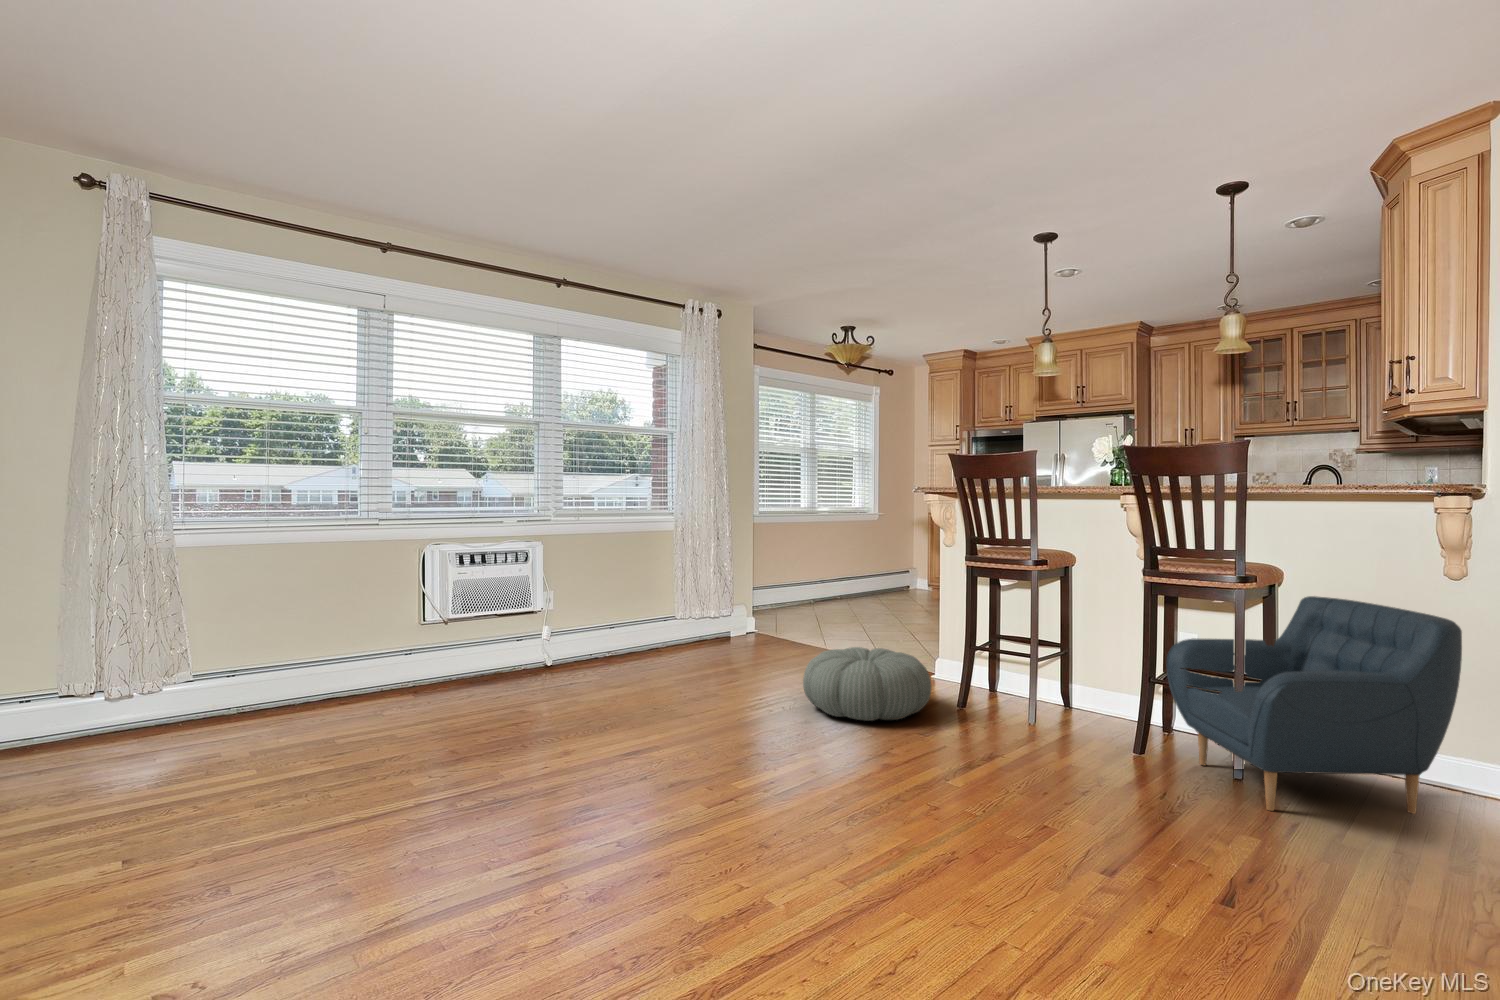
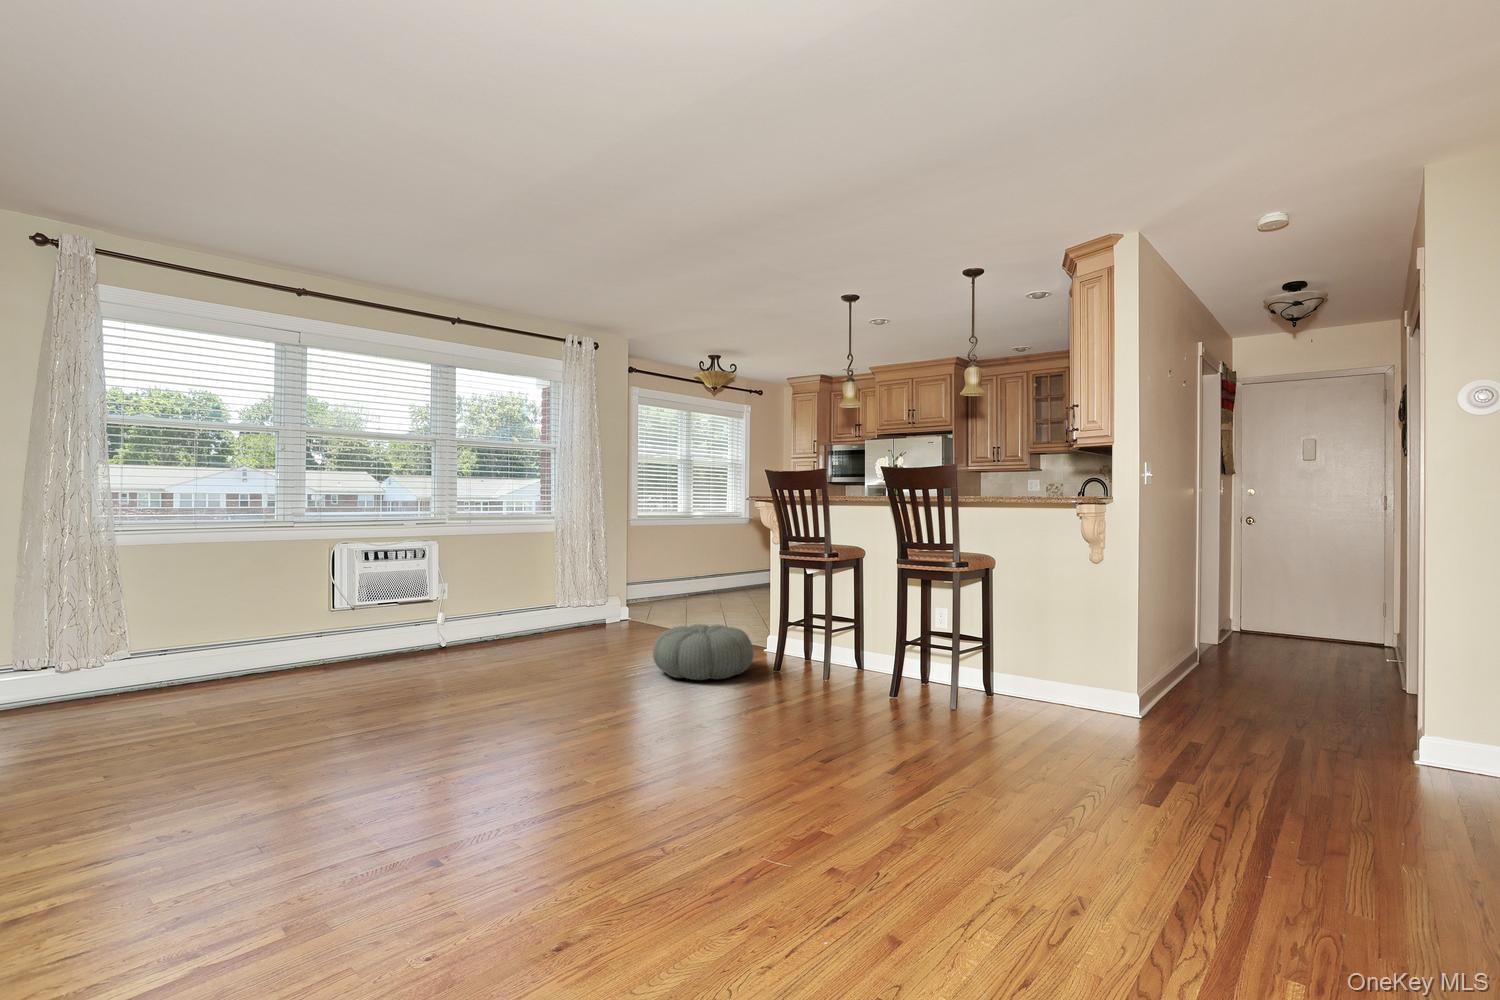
armchair: present [1167,596,1462,814] -> none [913,577,1081,726]

